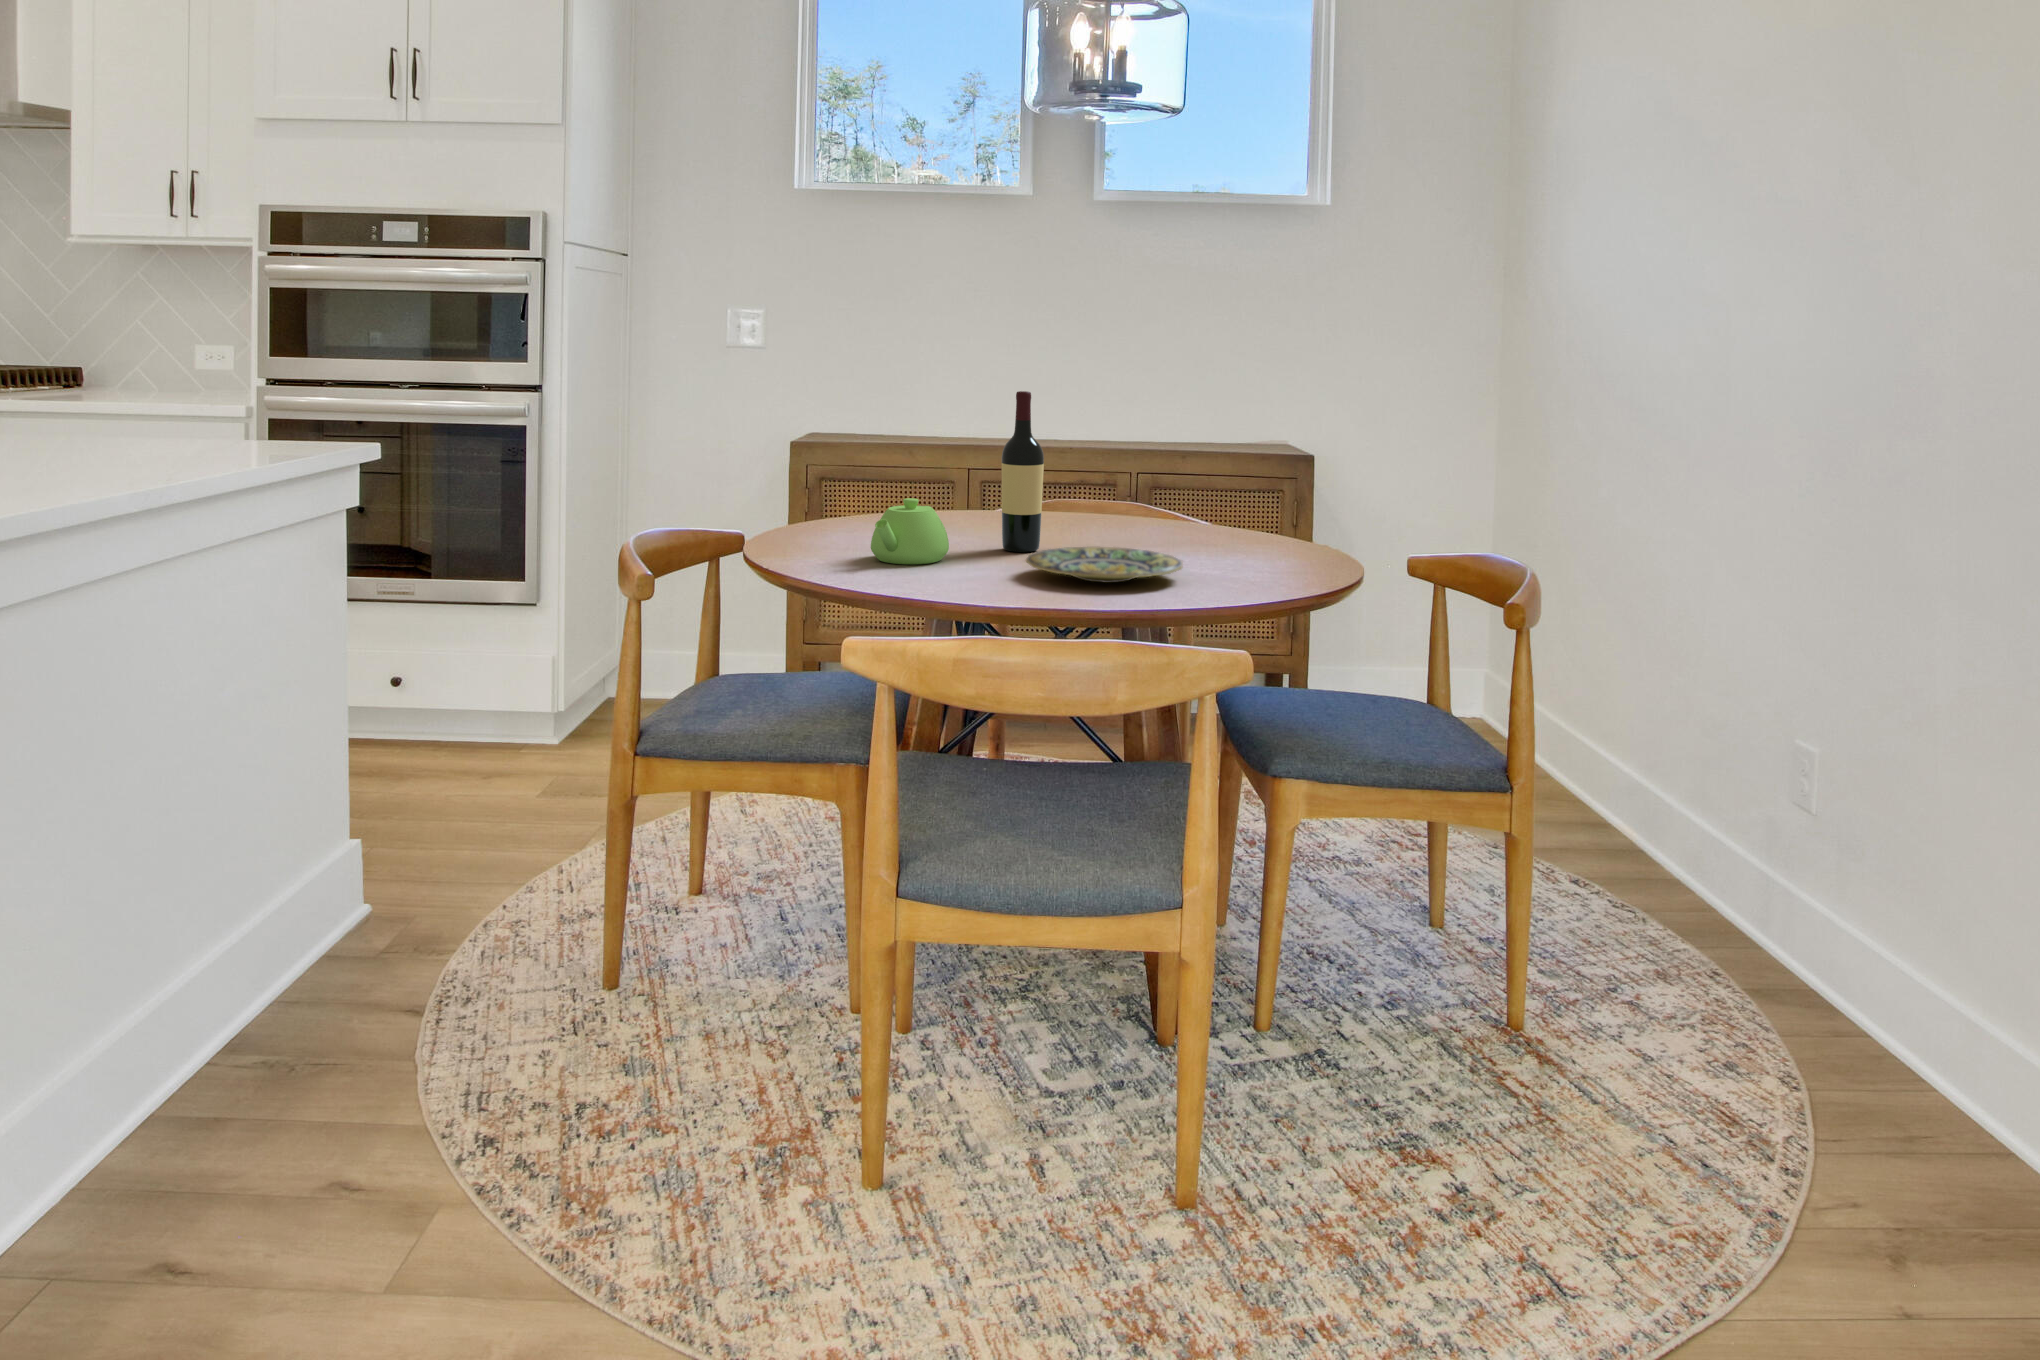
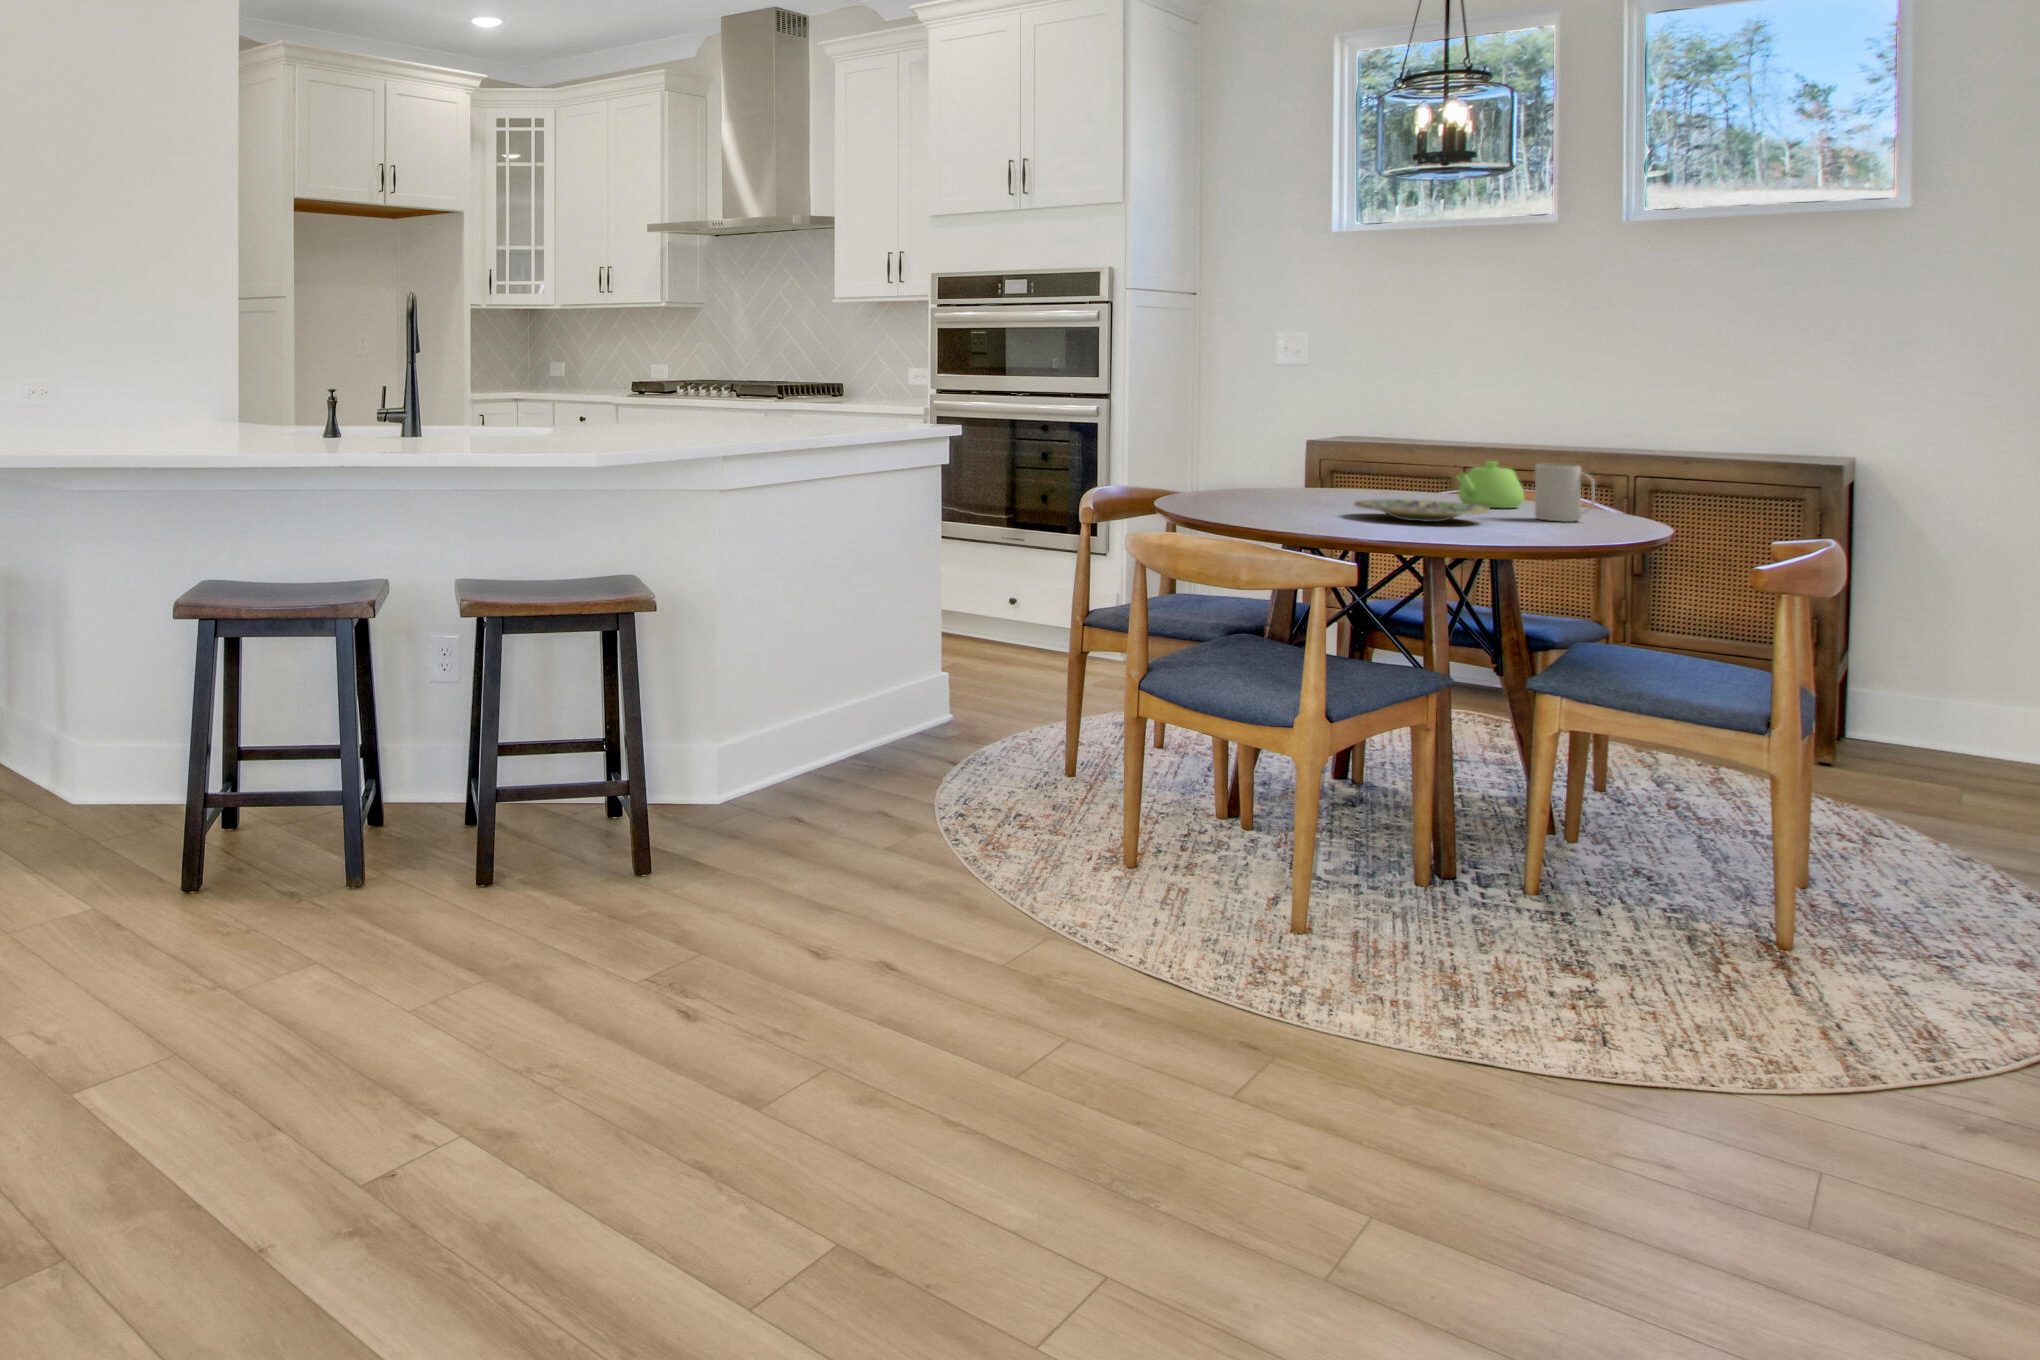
wine bottle: present [1001,391,1044,552] -> none [1373,381,1410,507]
mug: none [1189,490,1250,561] -> present [1535,464,1595,522]
teapot: present [871,498,949,565] -> present [1457,461,1524,508]

